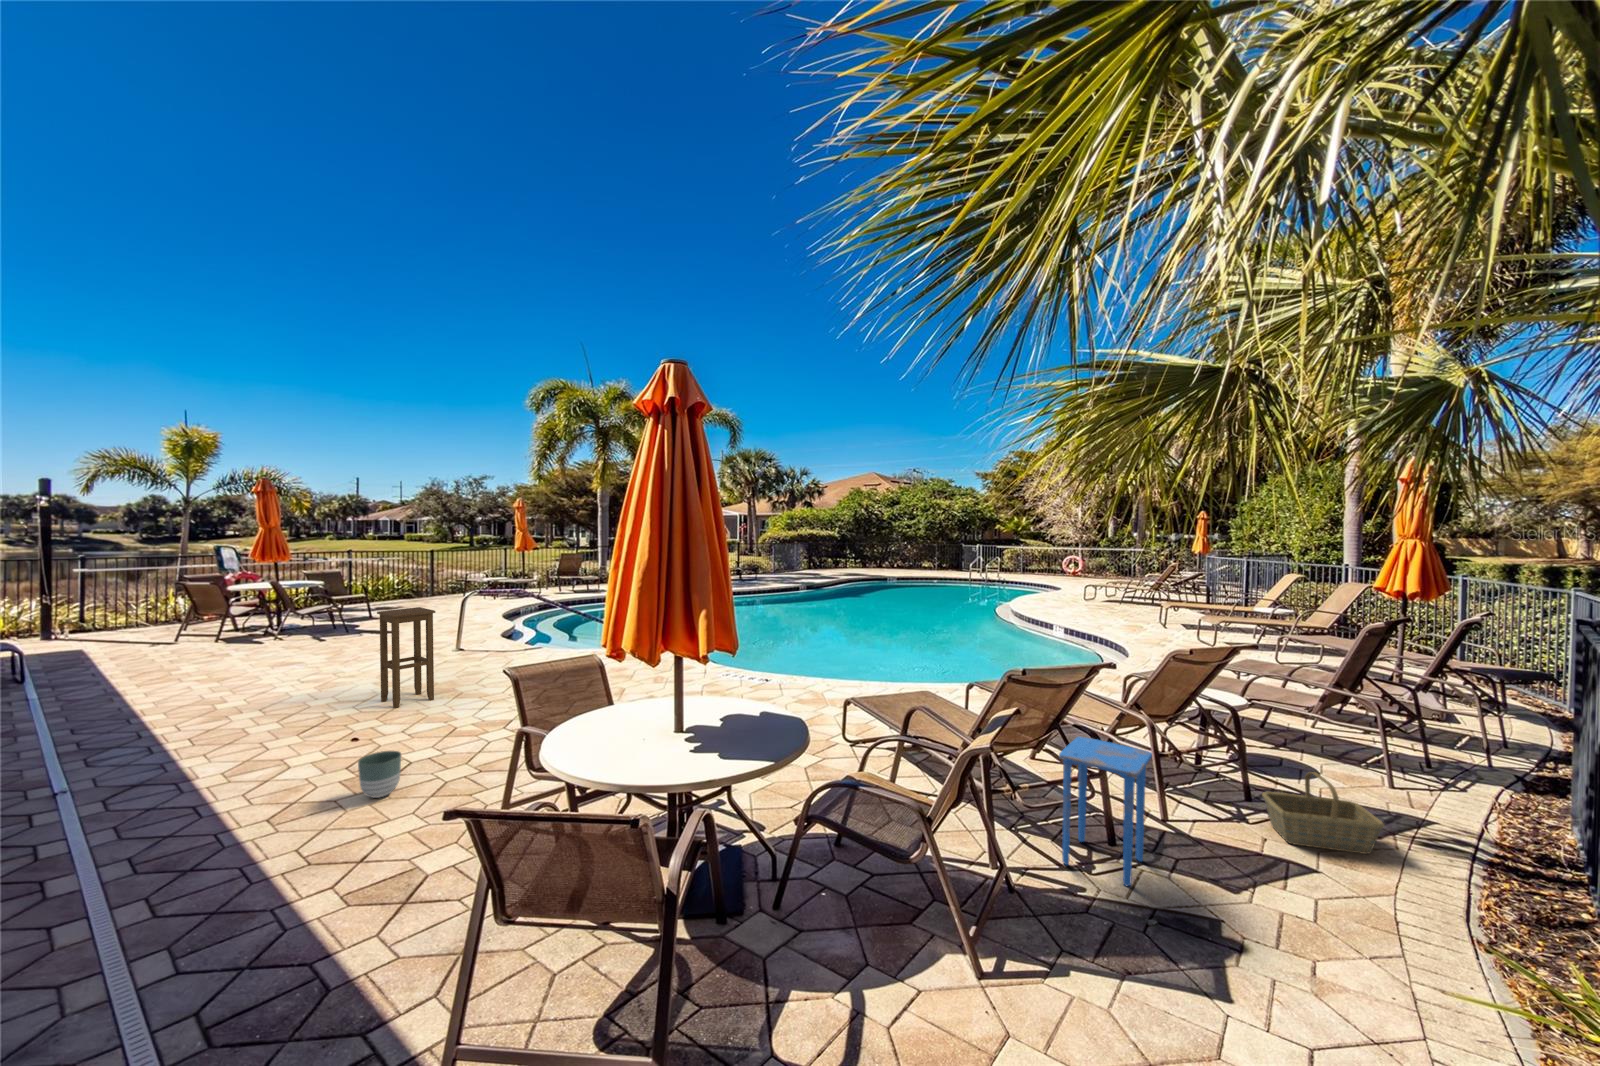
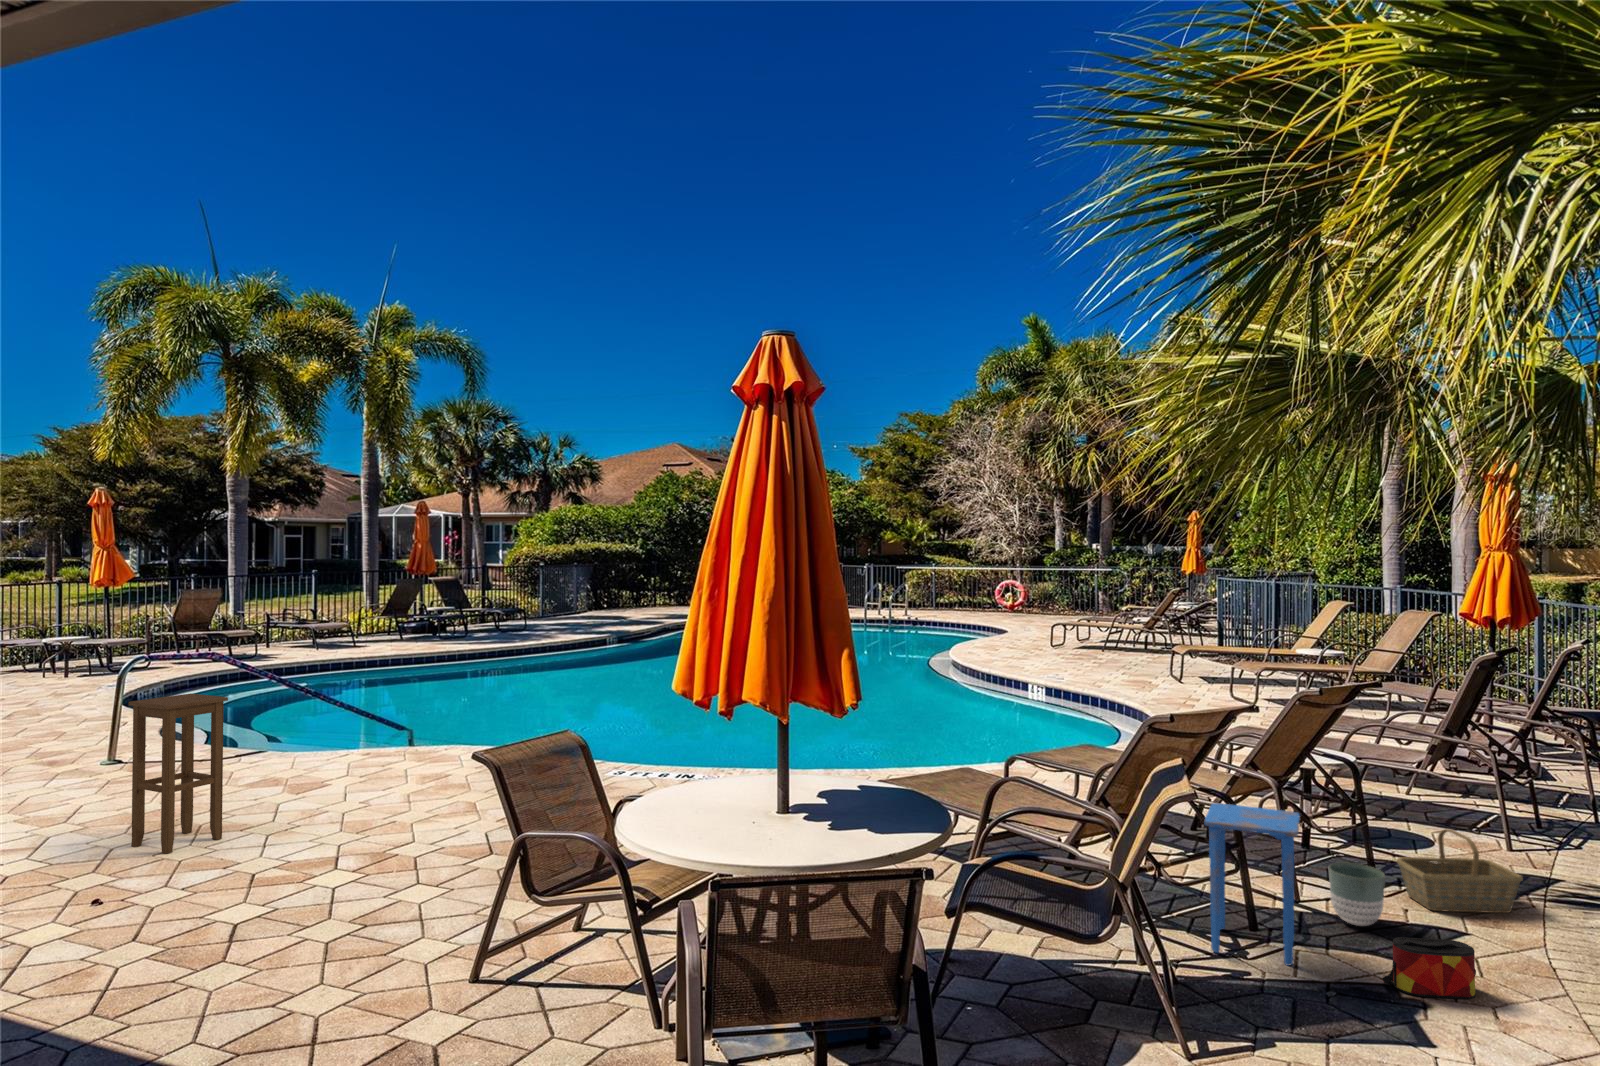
planter: present [358,751,401,798] -> present [1329,863,1385,926]
bag: none [1209,878,1303,947] -> present [1382,937,1476,999]

